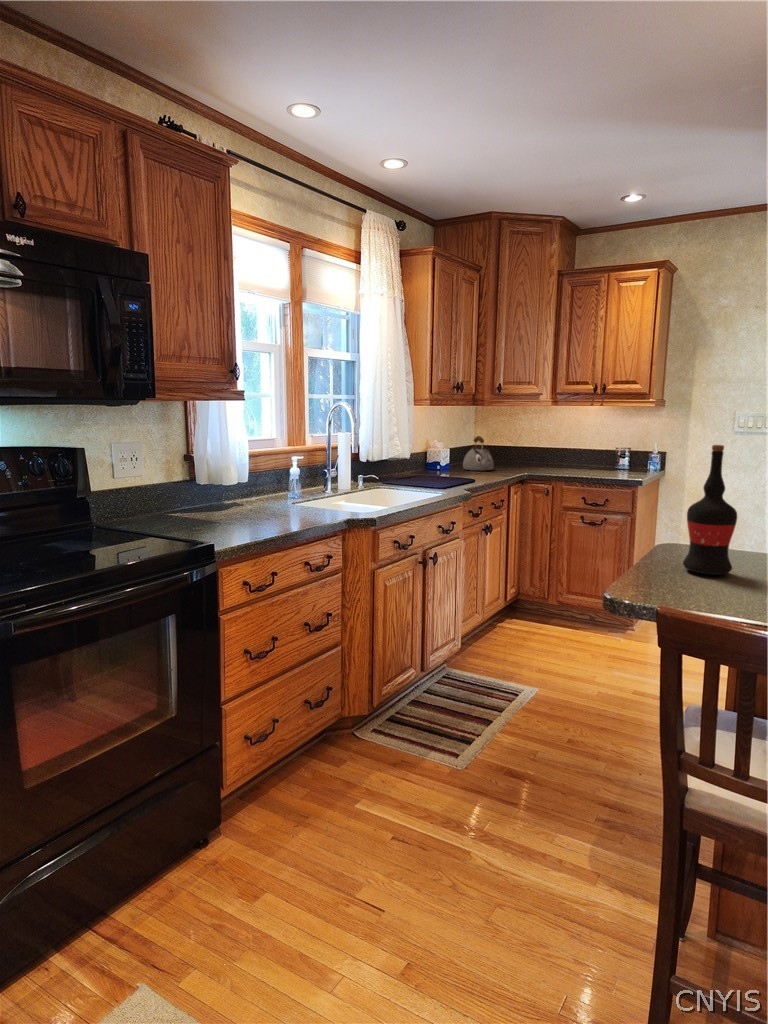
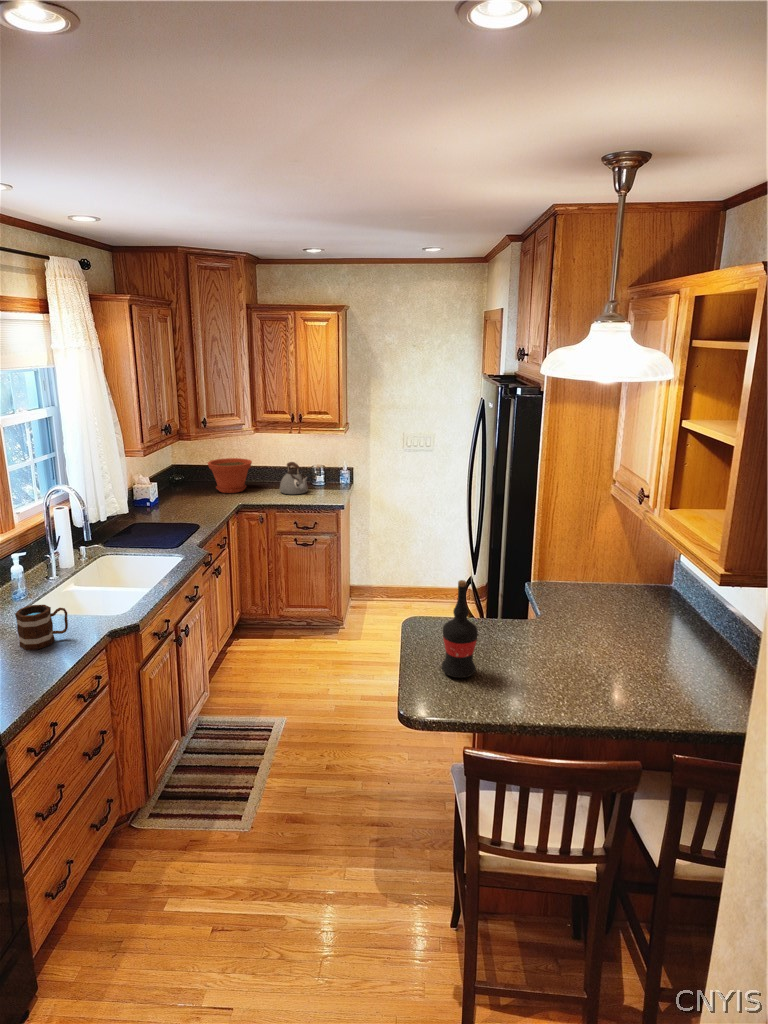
plant pot: none [502,435,549,468] -> present [208,458,252,493]
kettle: present [463,436,494,470] -> present [280,462,308,494]
mug: none [271,480,314,517] -> present [15,605,68,650]

